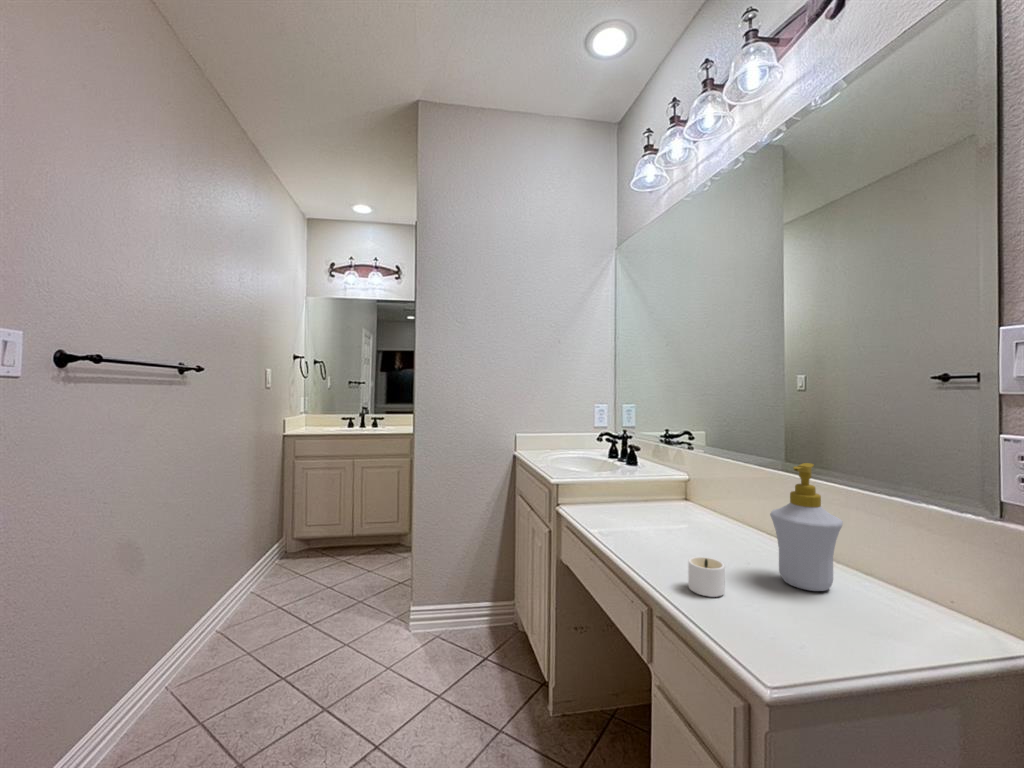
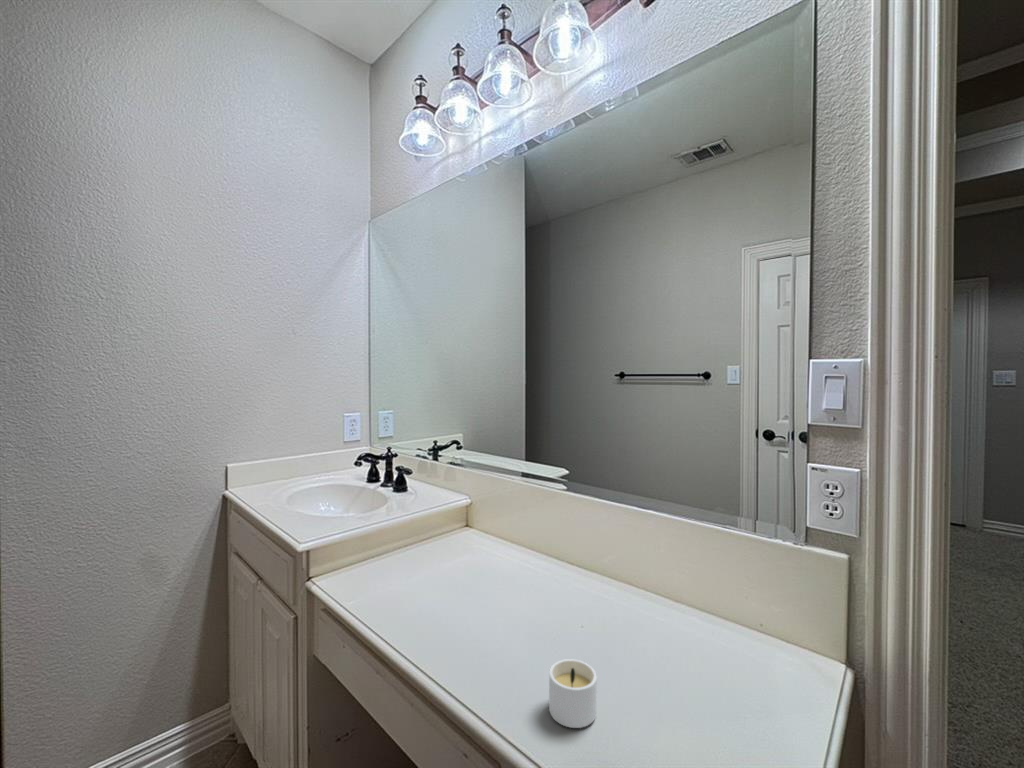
soap bottle: present [770,463,843,591] -> none [616,505,691,661]

